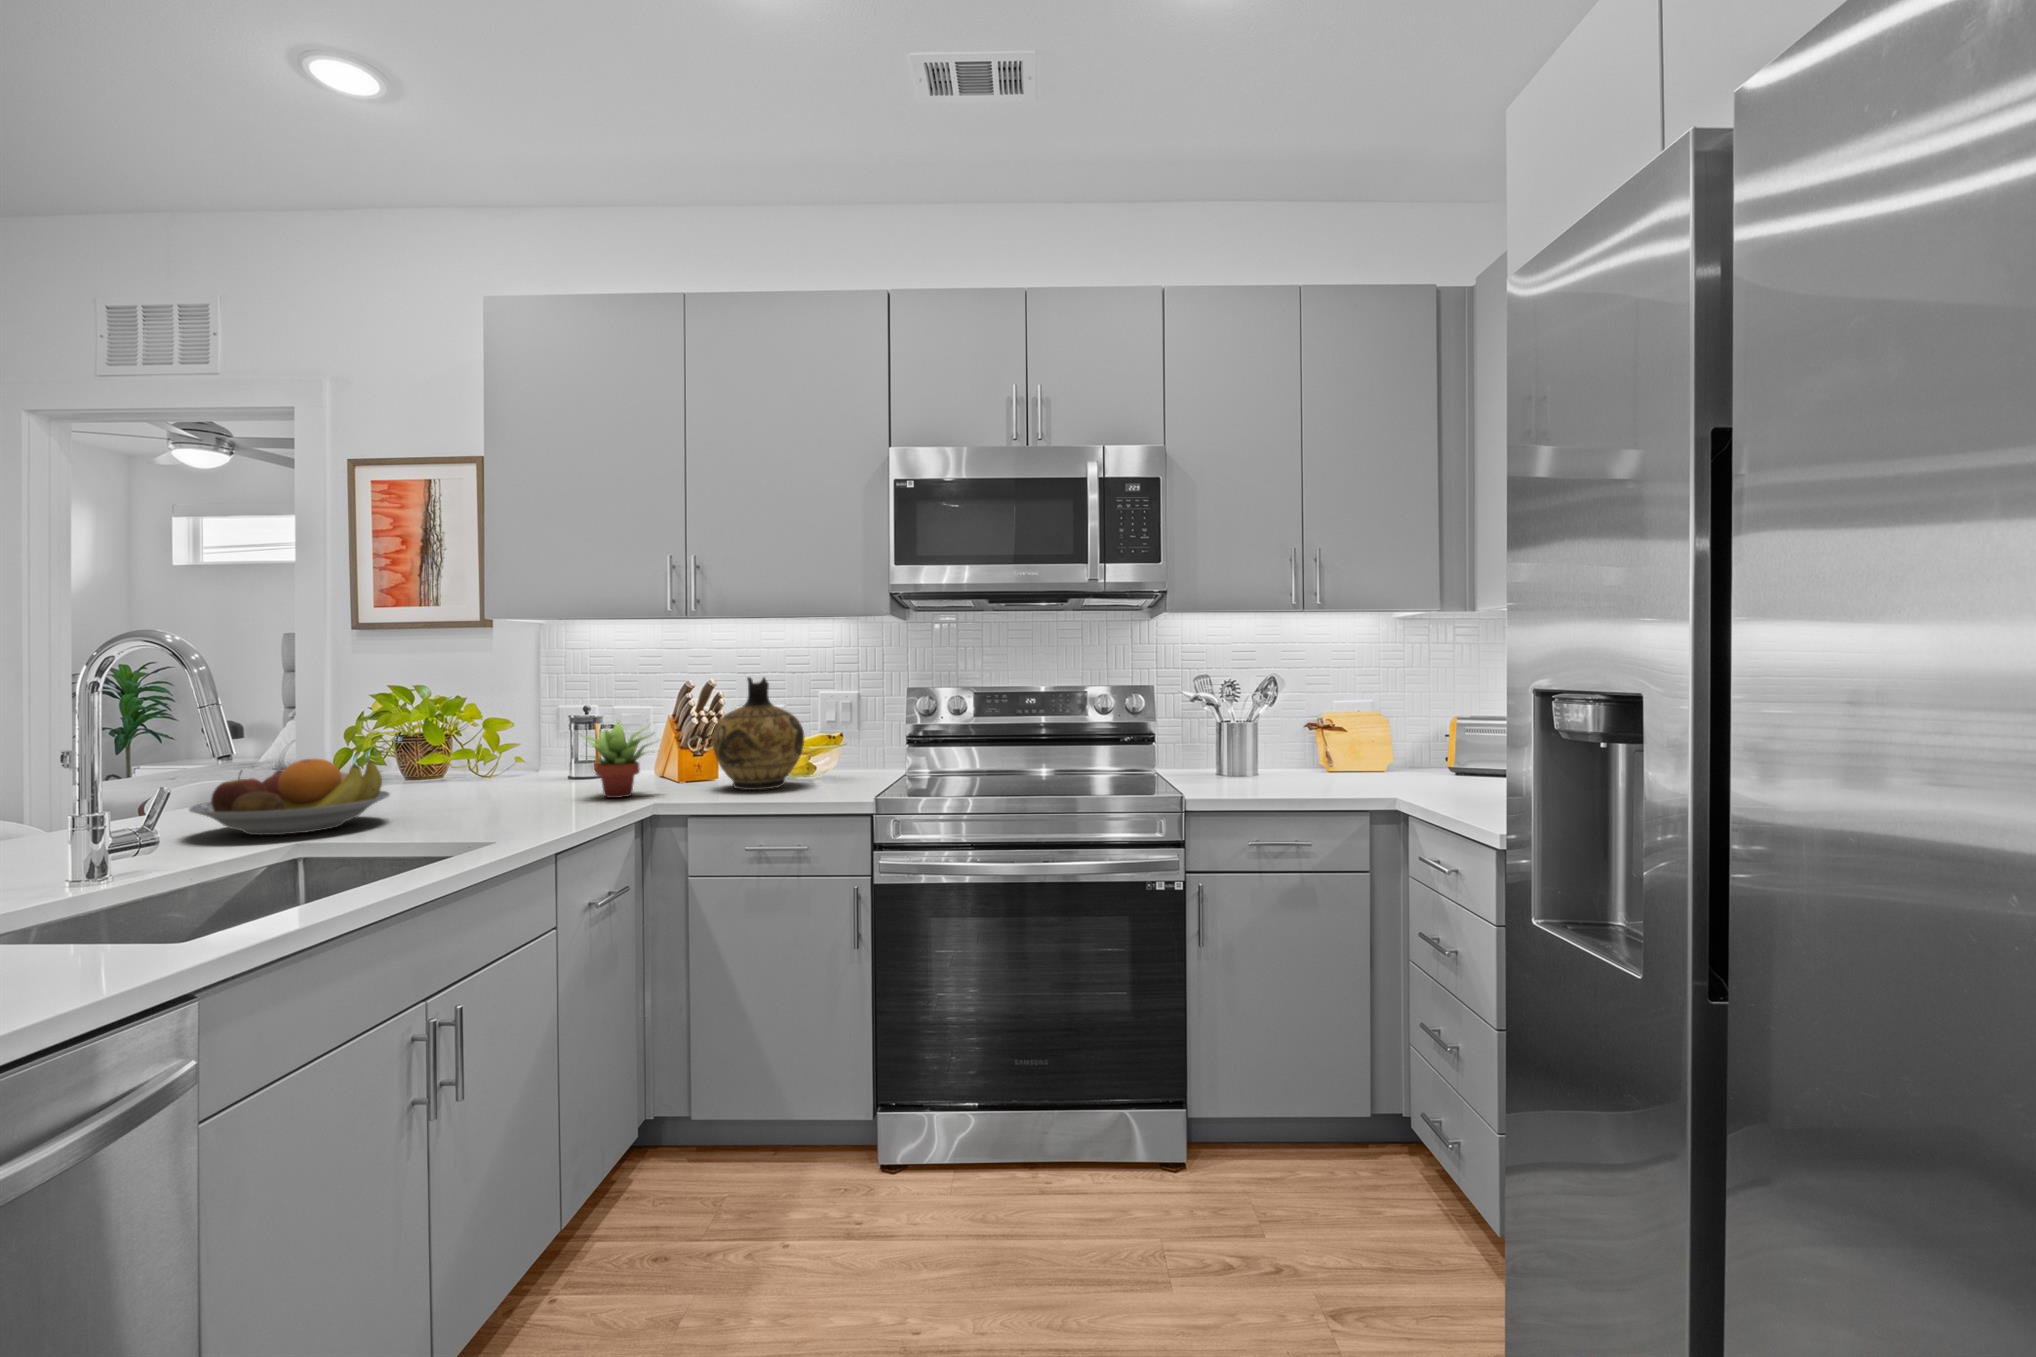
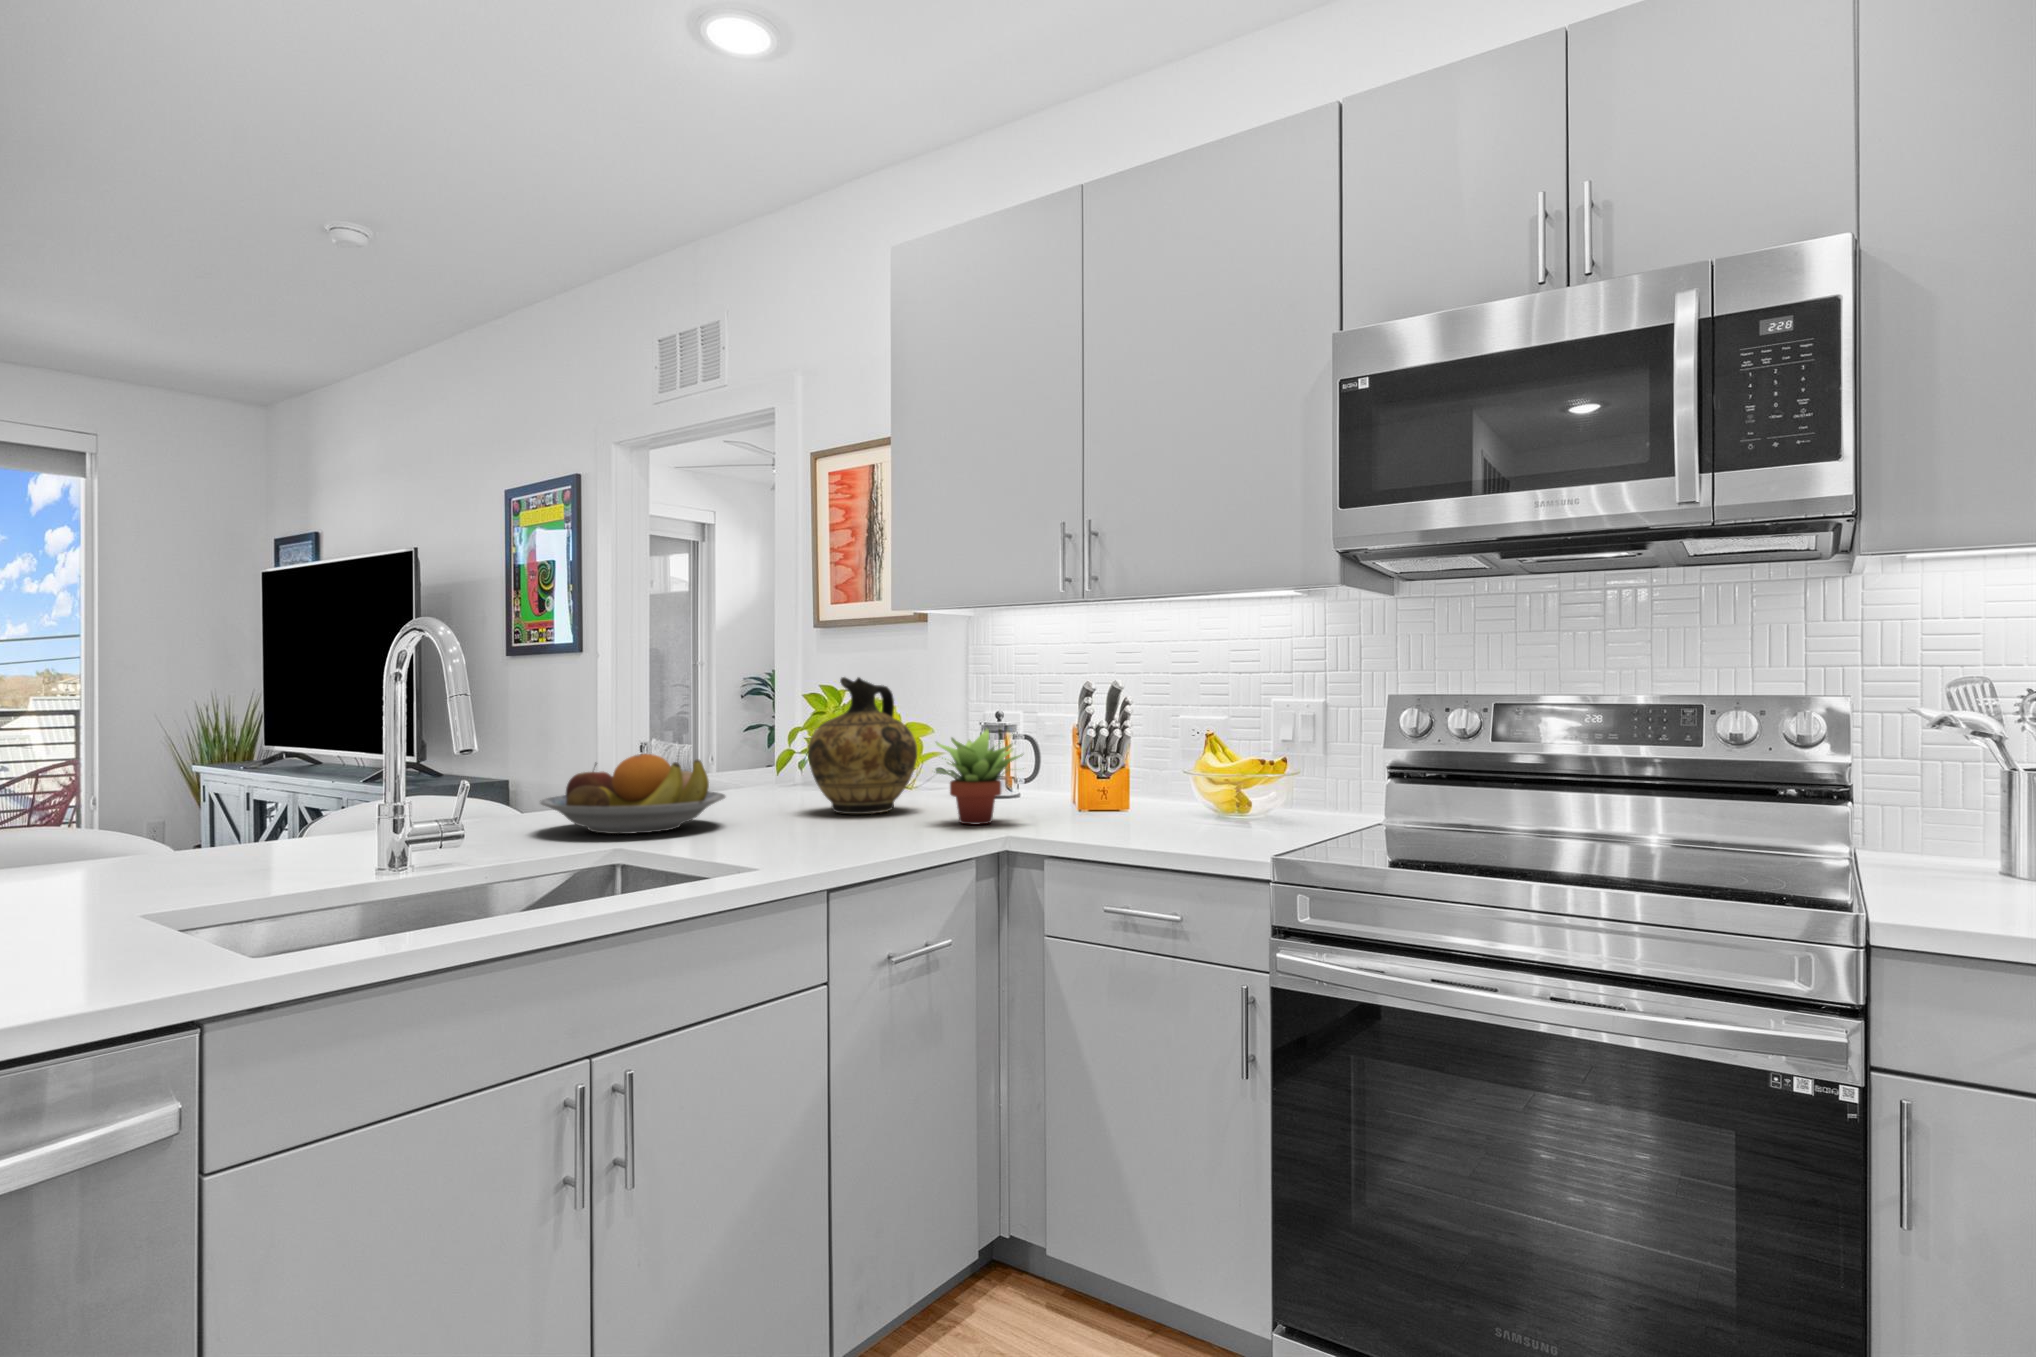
ceramic jug: present [712,677,804,790] -> present [808,677,917,814]

